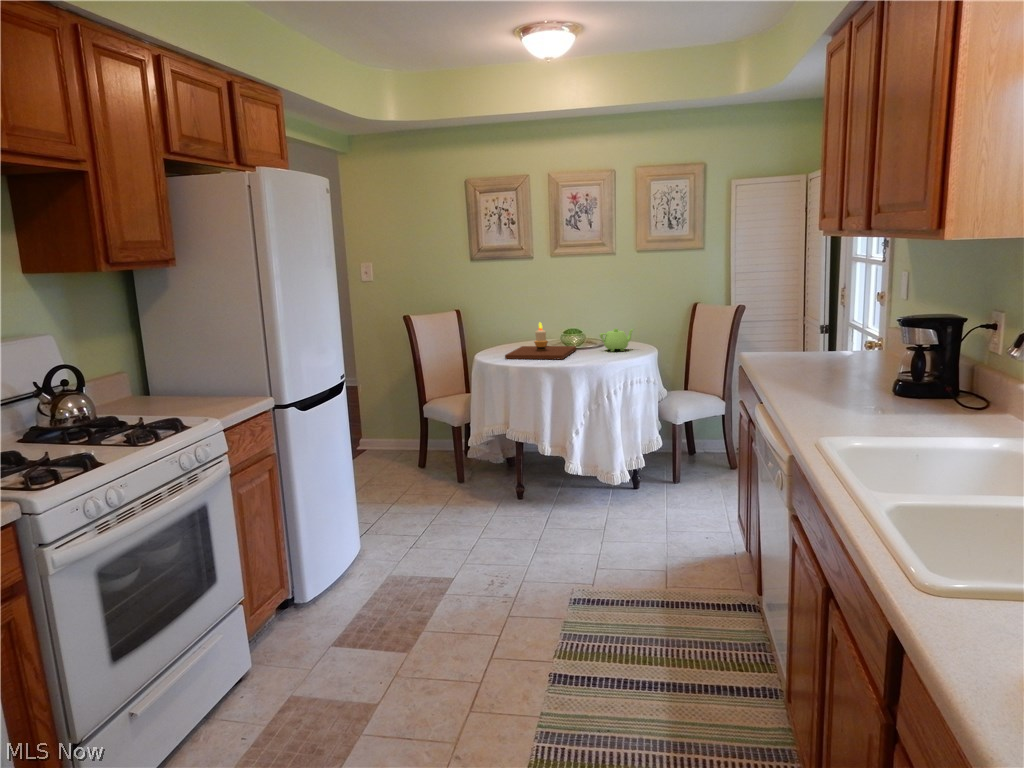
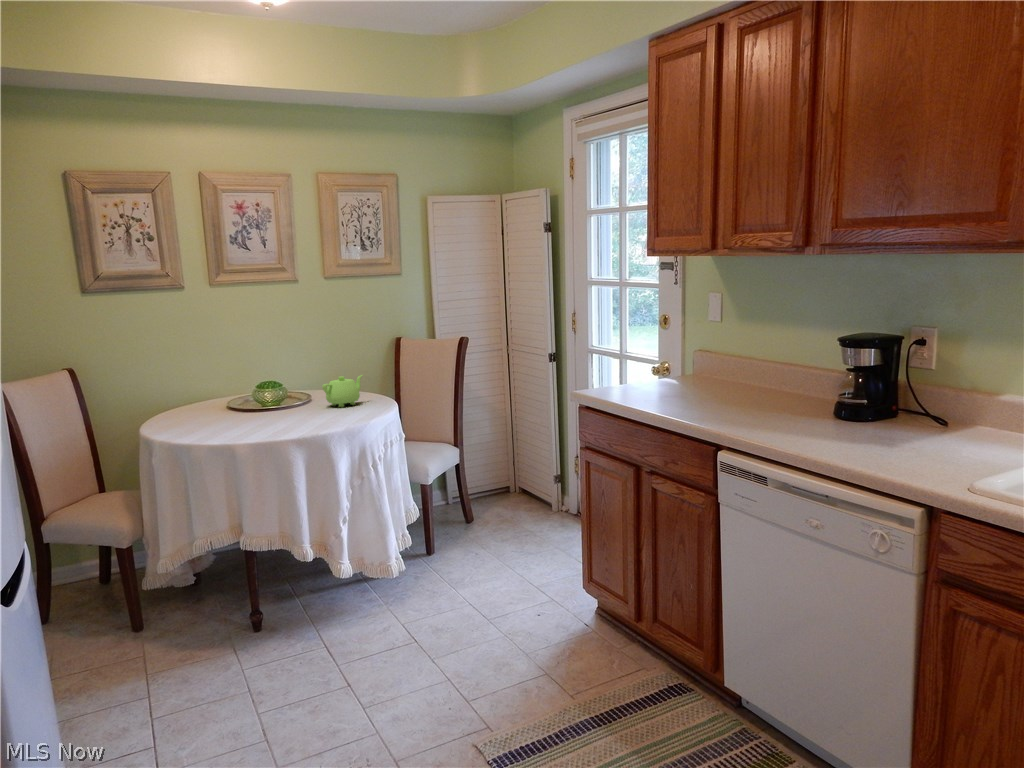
candle: present [505,322,576,359] -> none [207,375,297,433]

